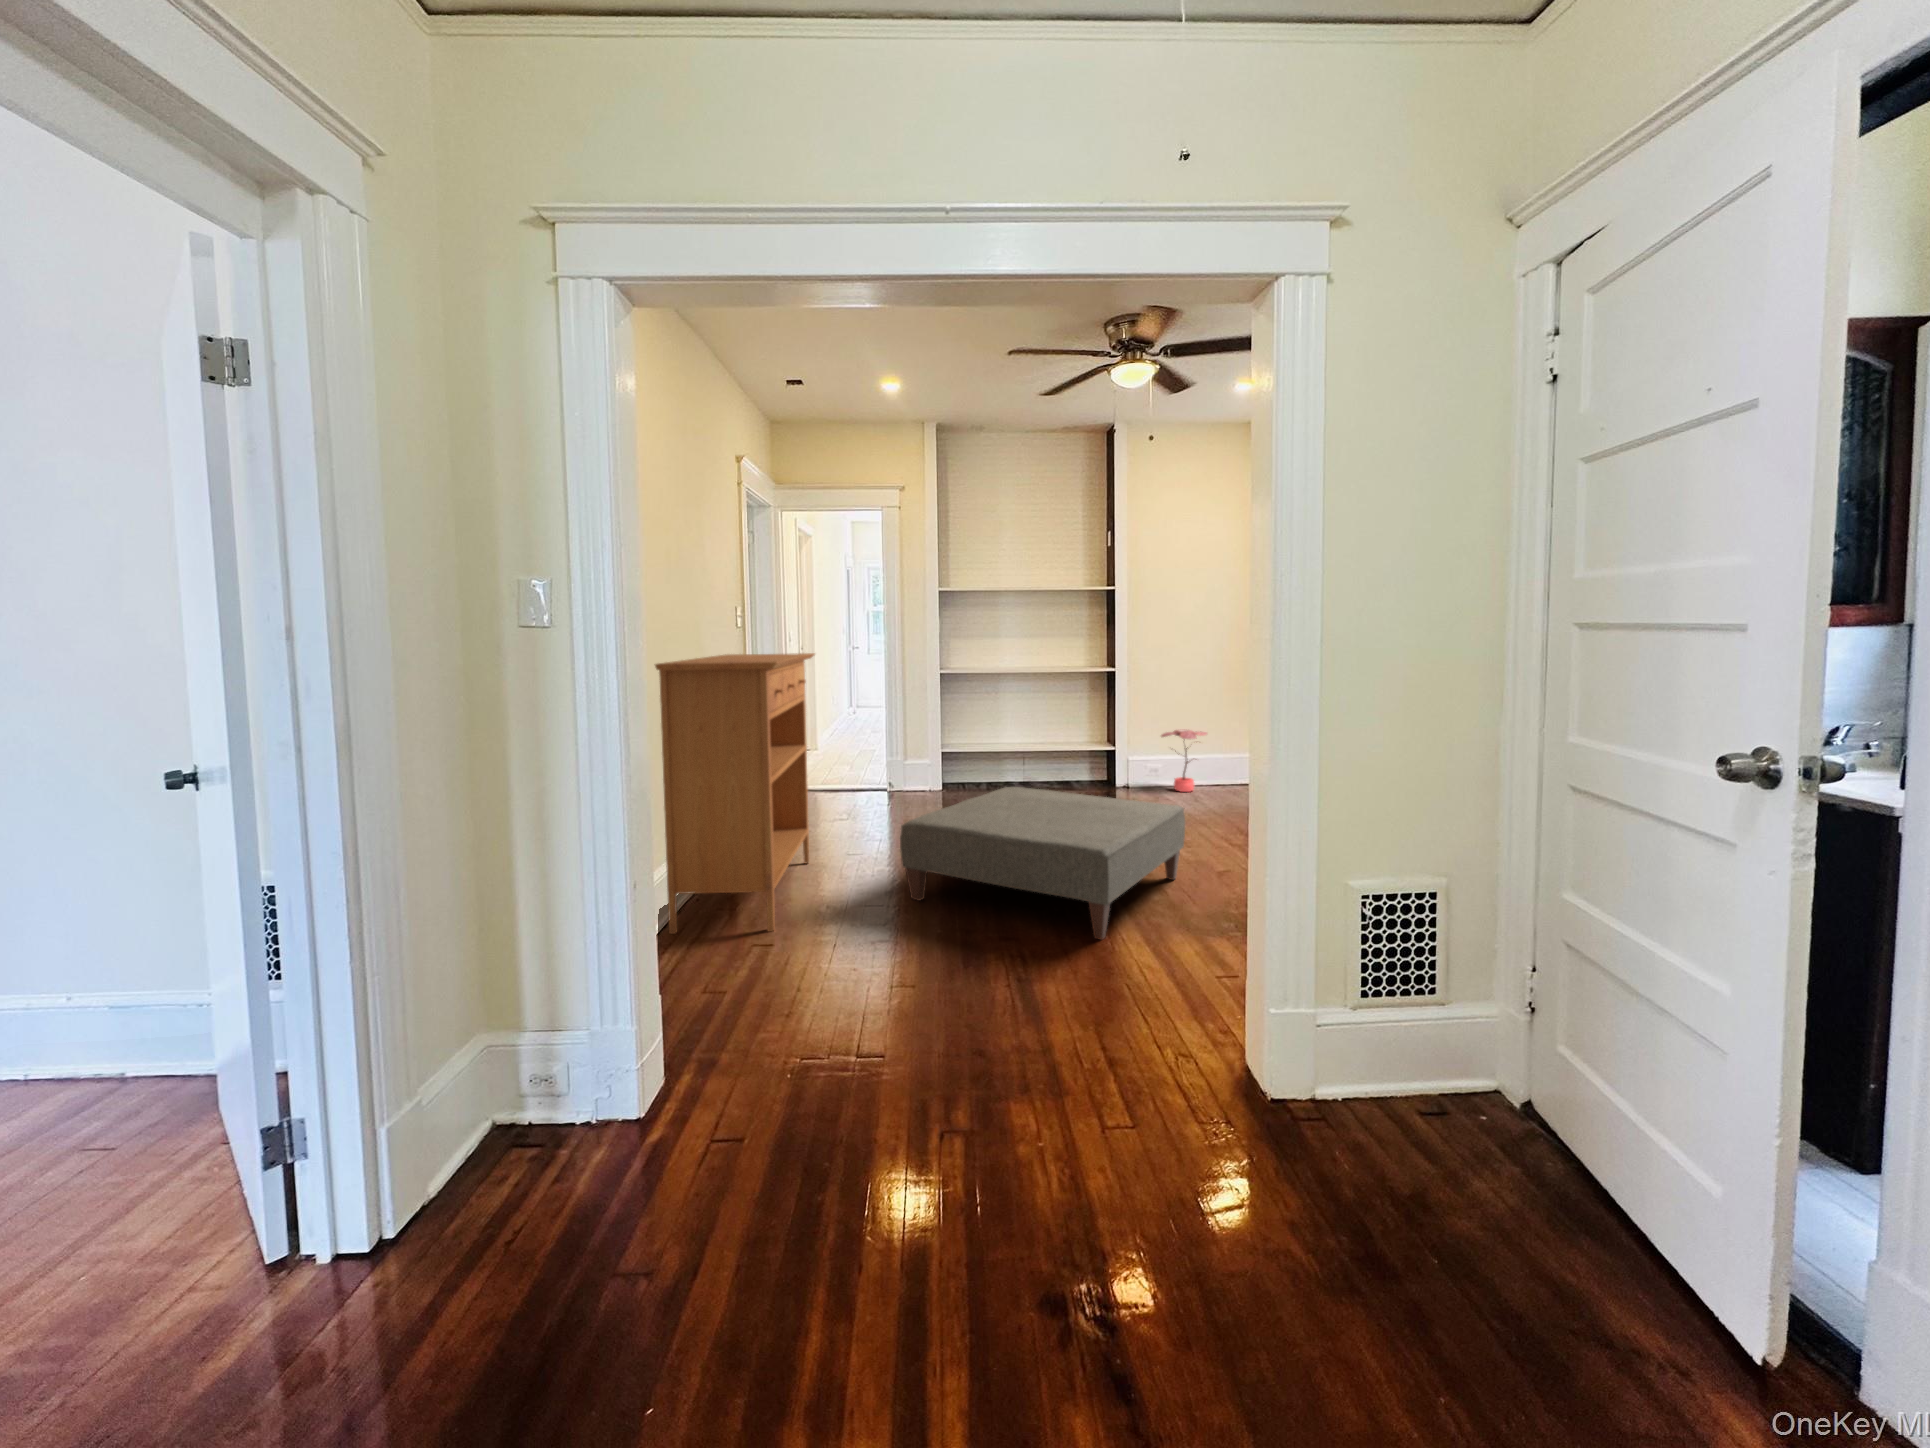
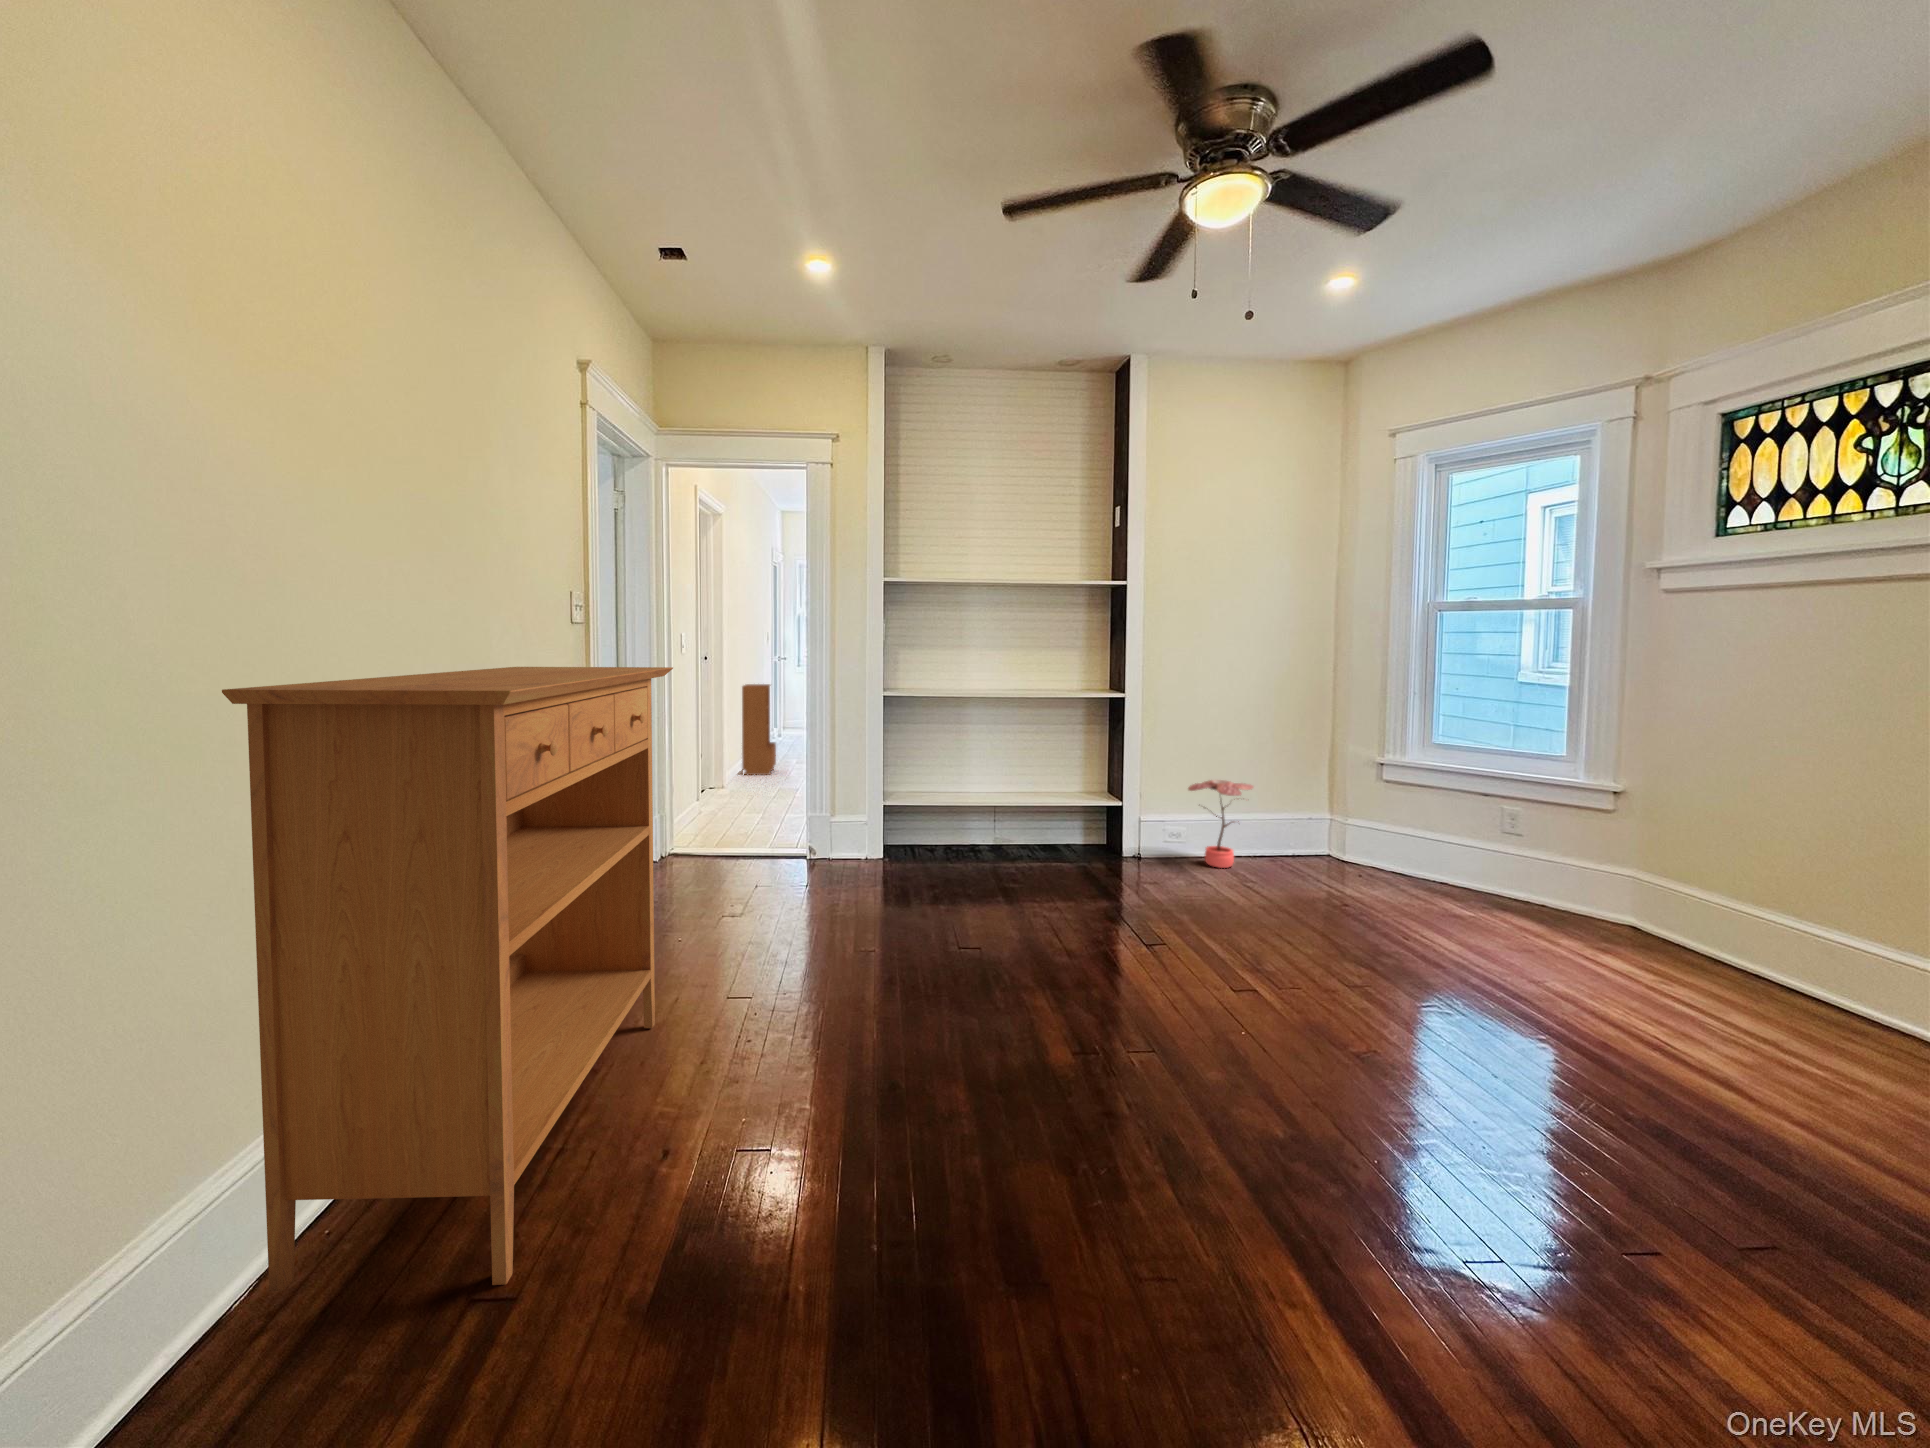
bookcase: none [824,669,853,744] -> present [742,684,776,775]
ottoman: present [900,787,1185,940] -> none [800,895,1326,1347]

